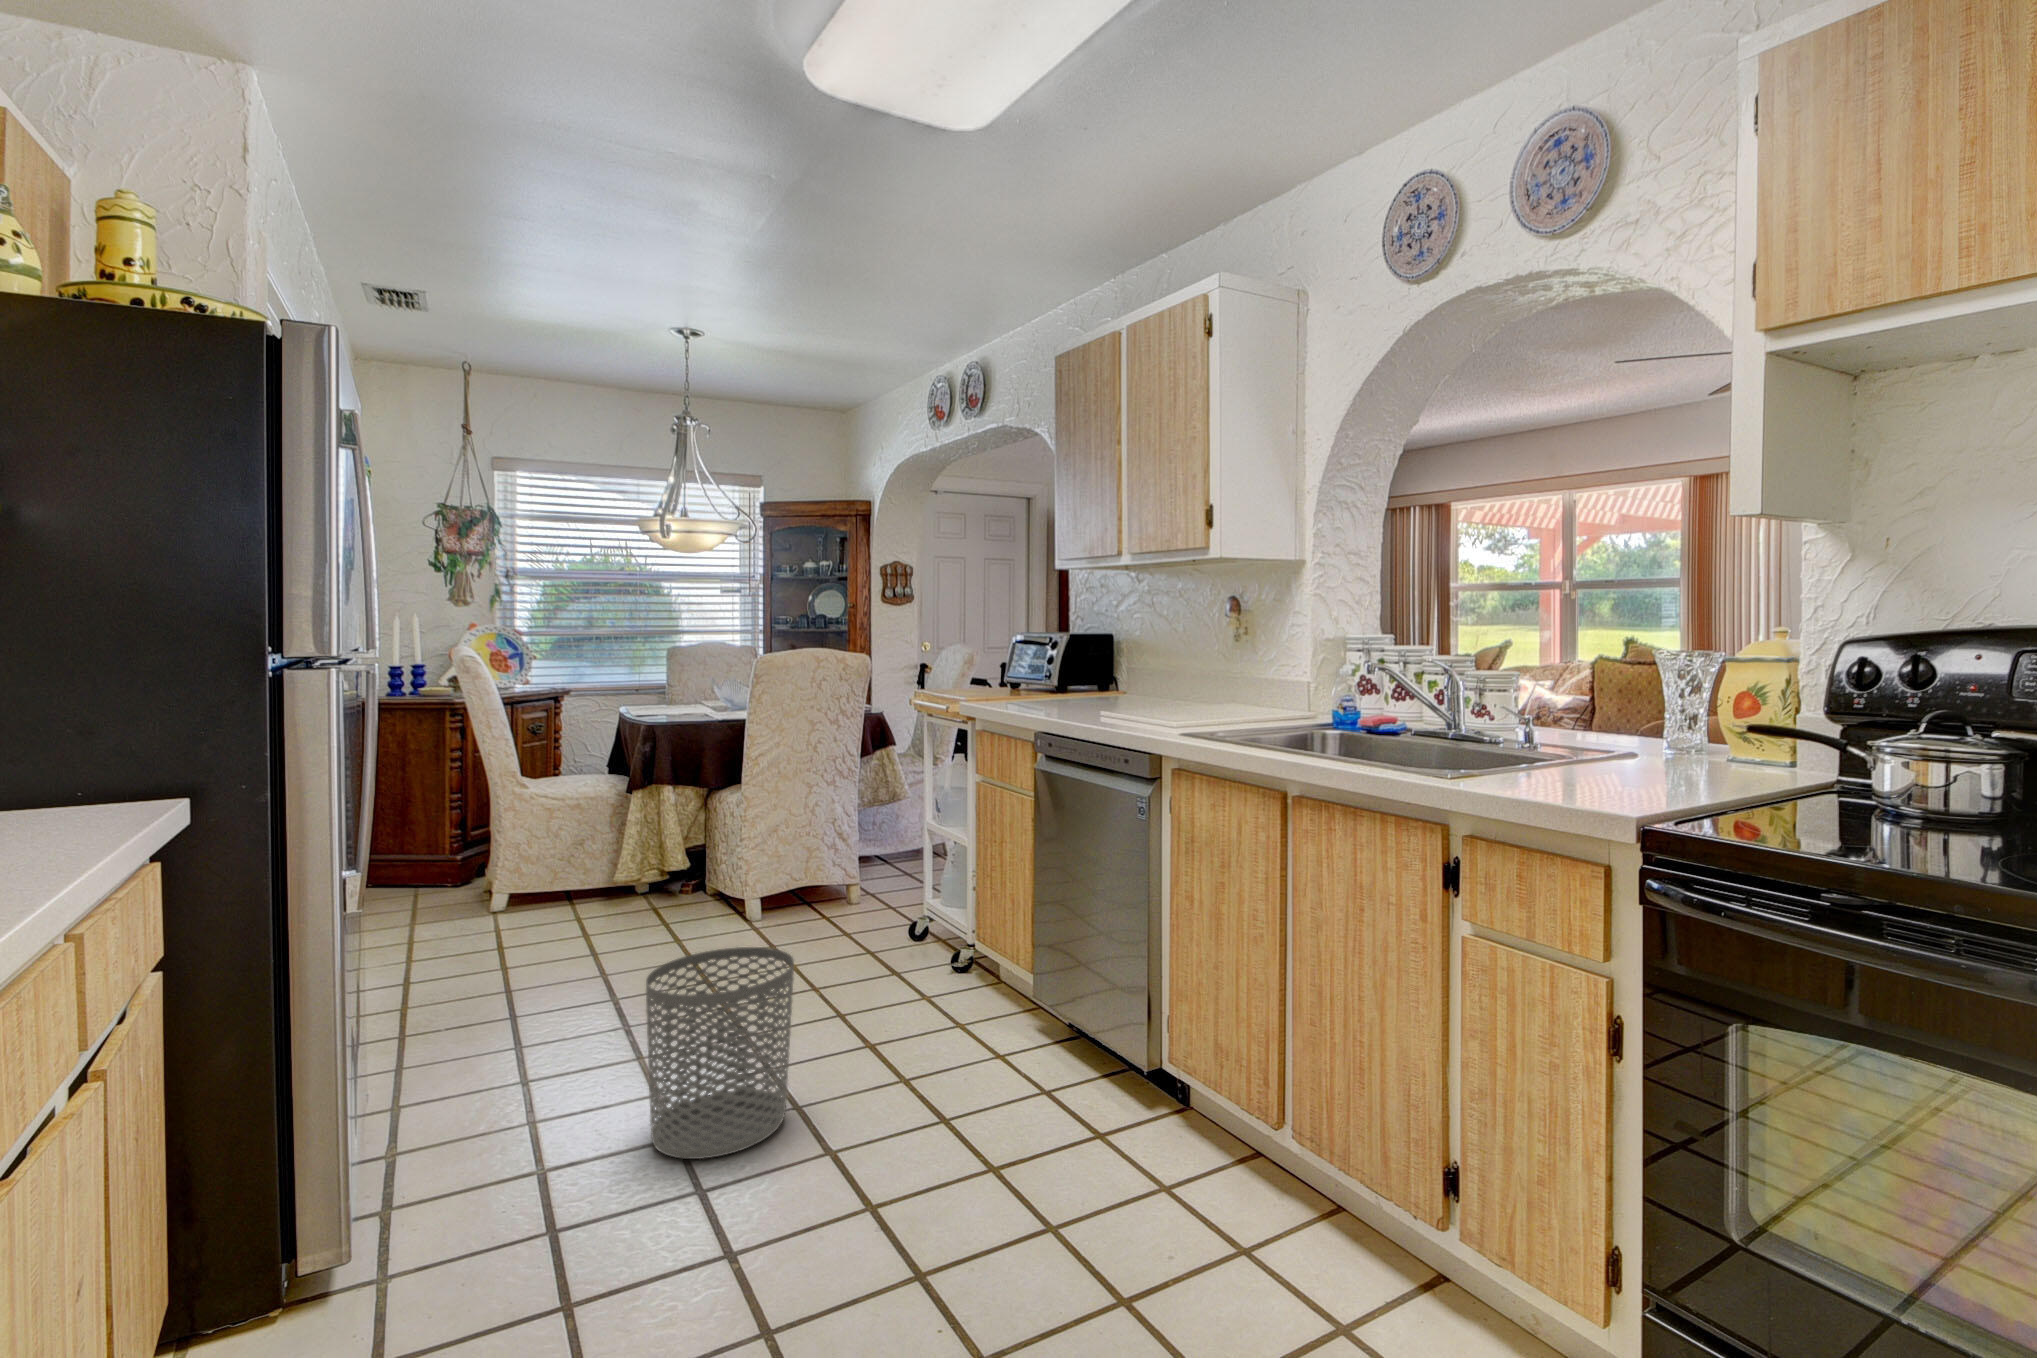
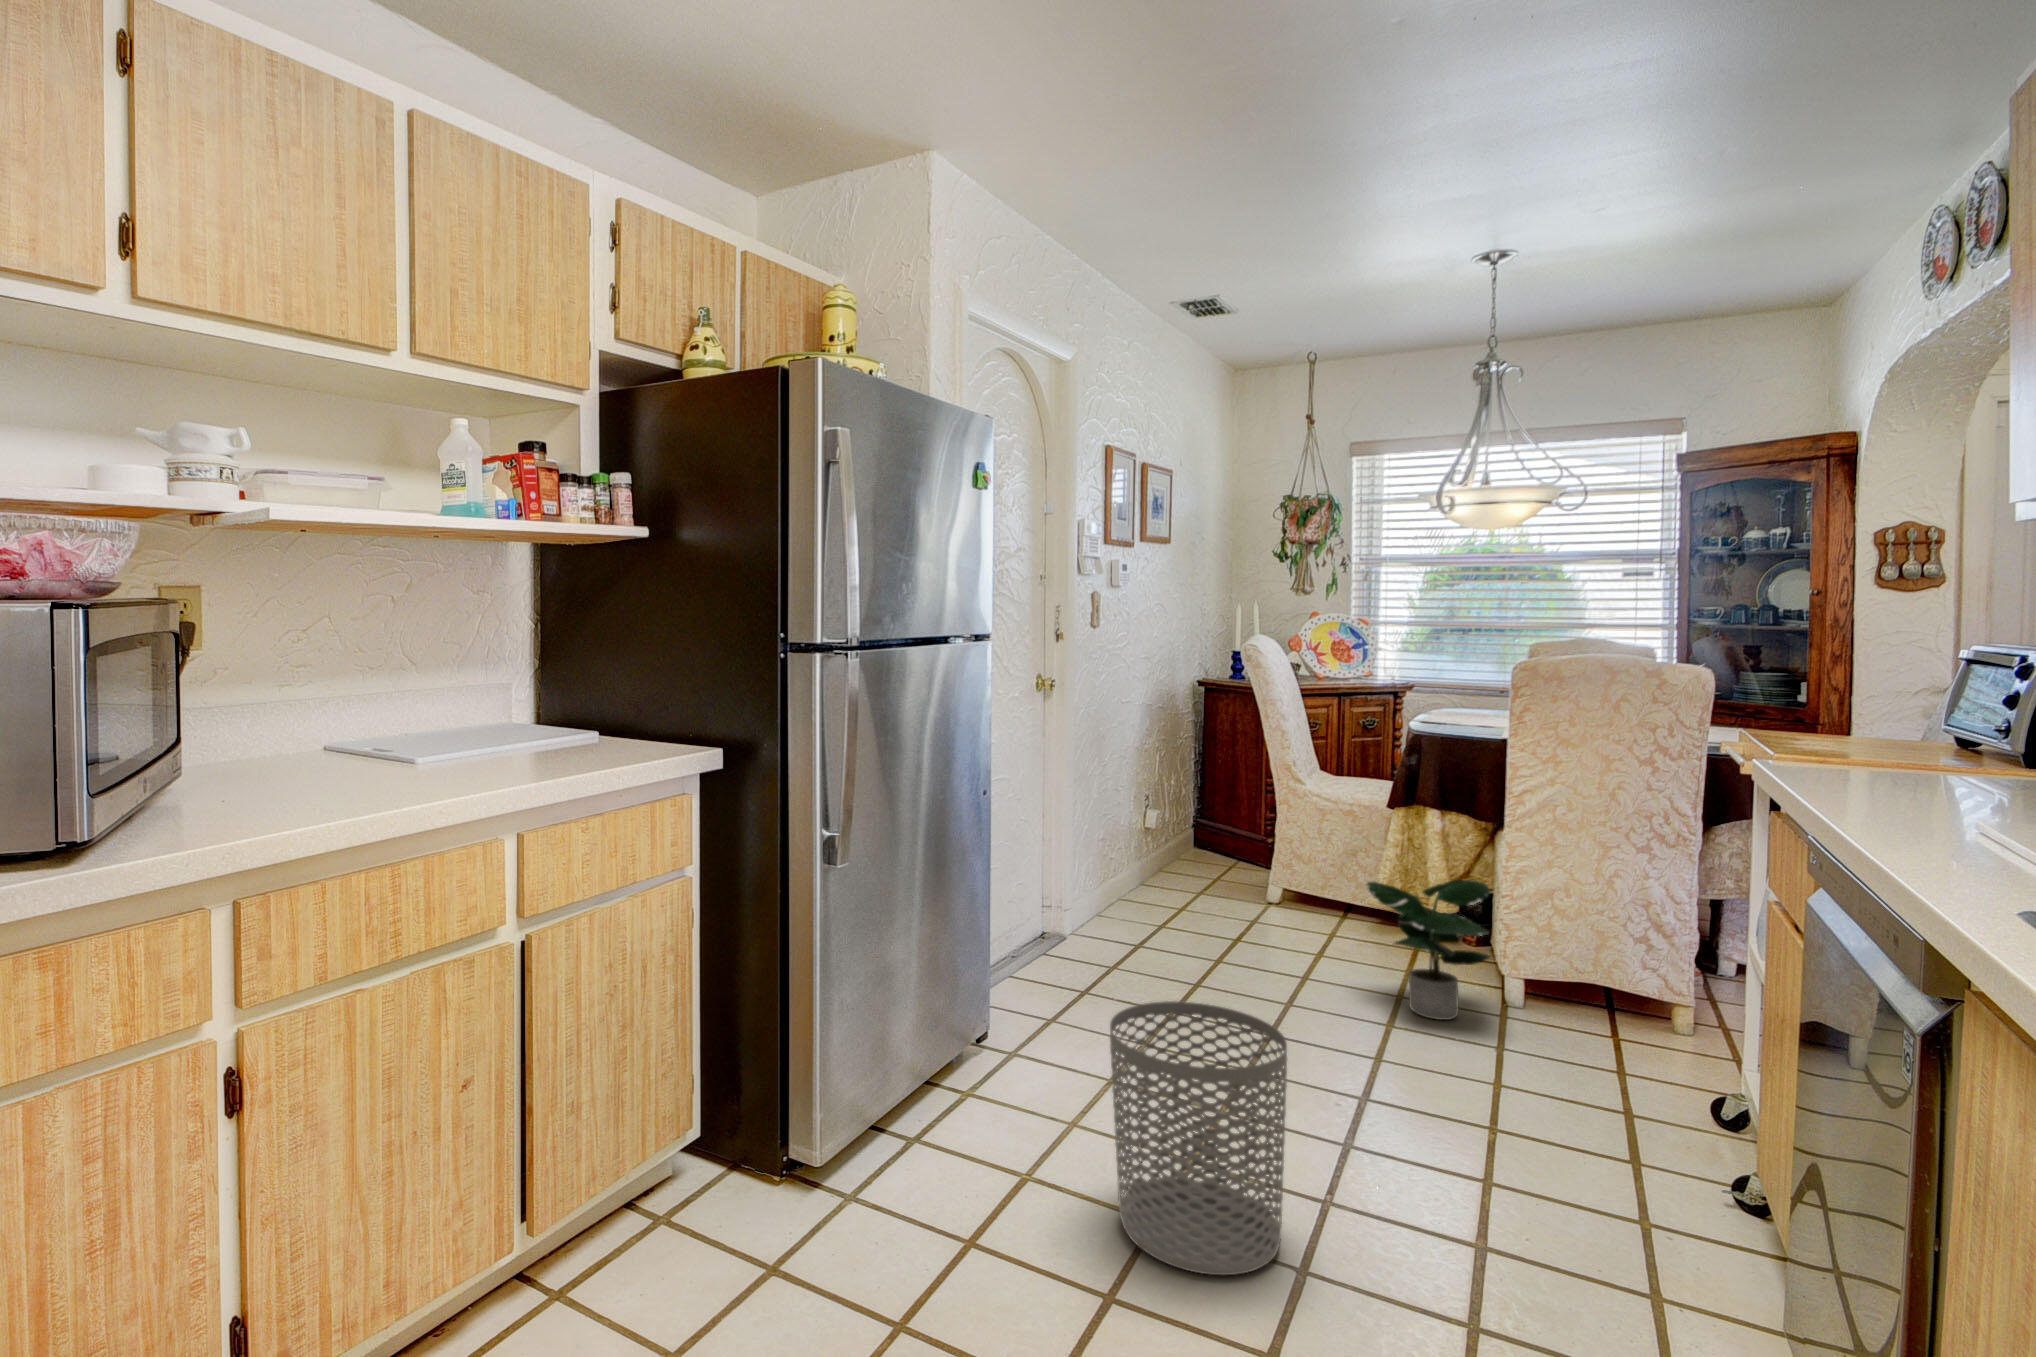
potted plant: none [660,831,762,947] -> present [1367,880,1490,1020]

